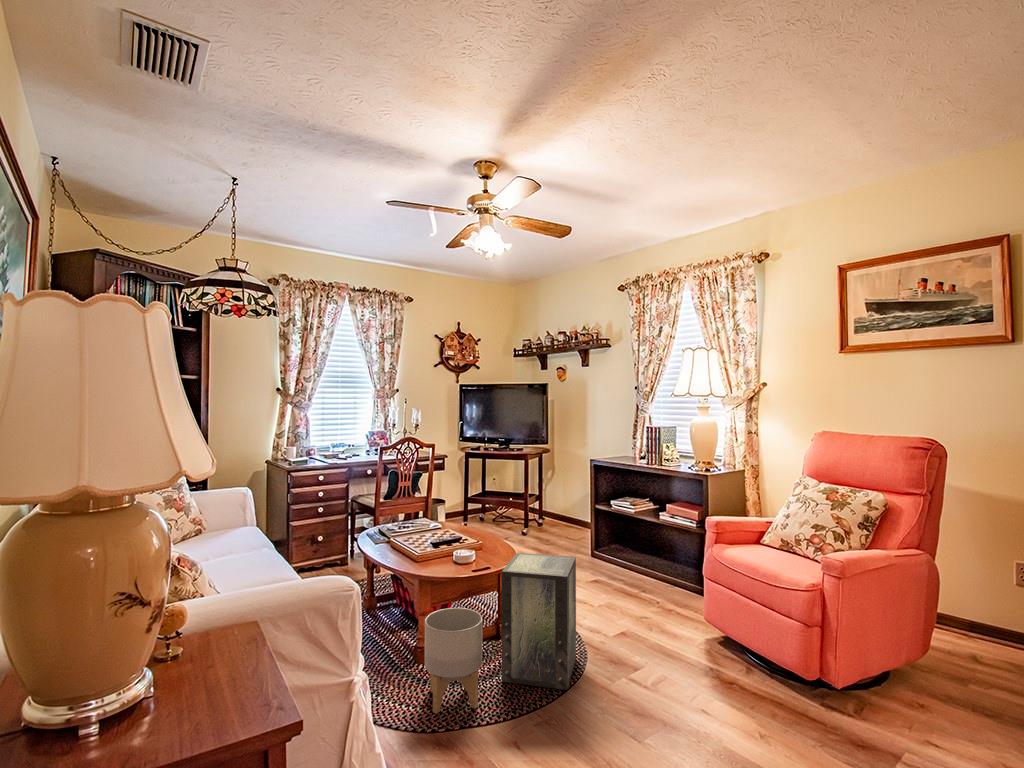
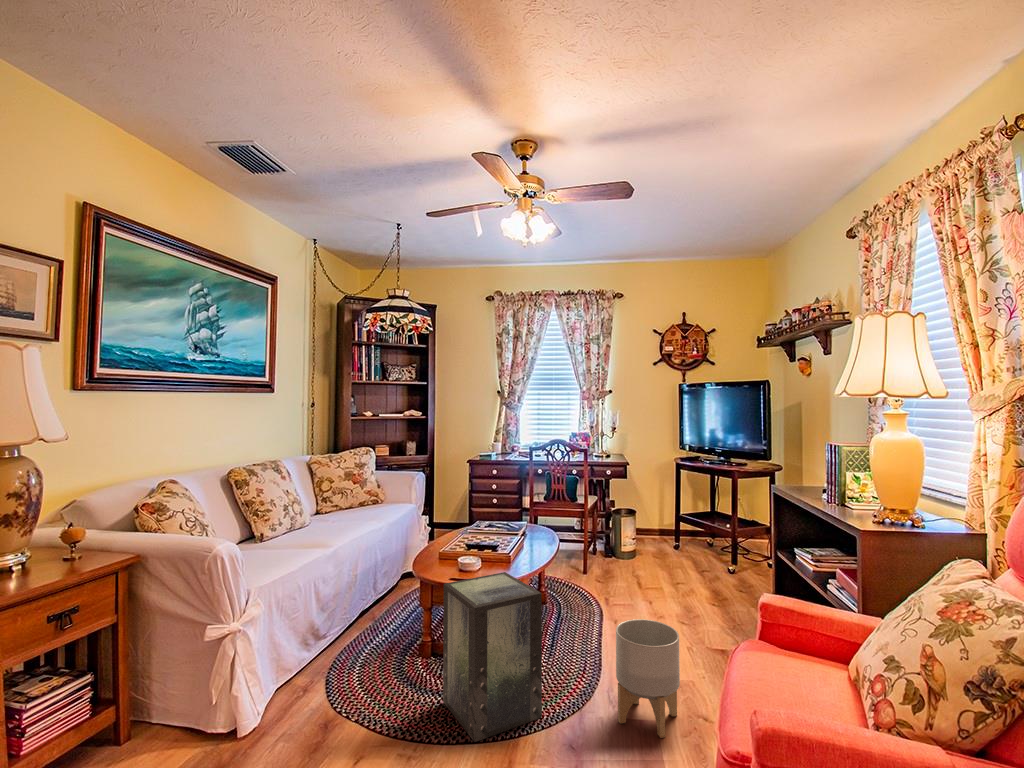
planter: present [425,608,482,714] -> present [616,619,680,738]

